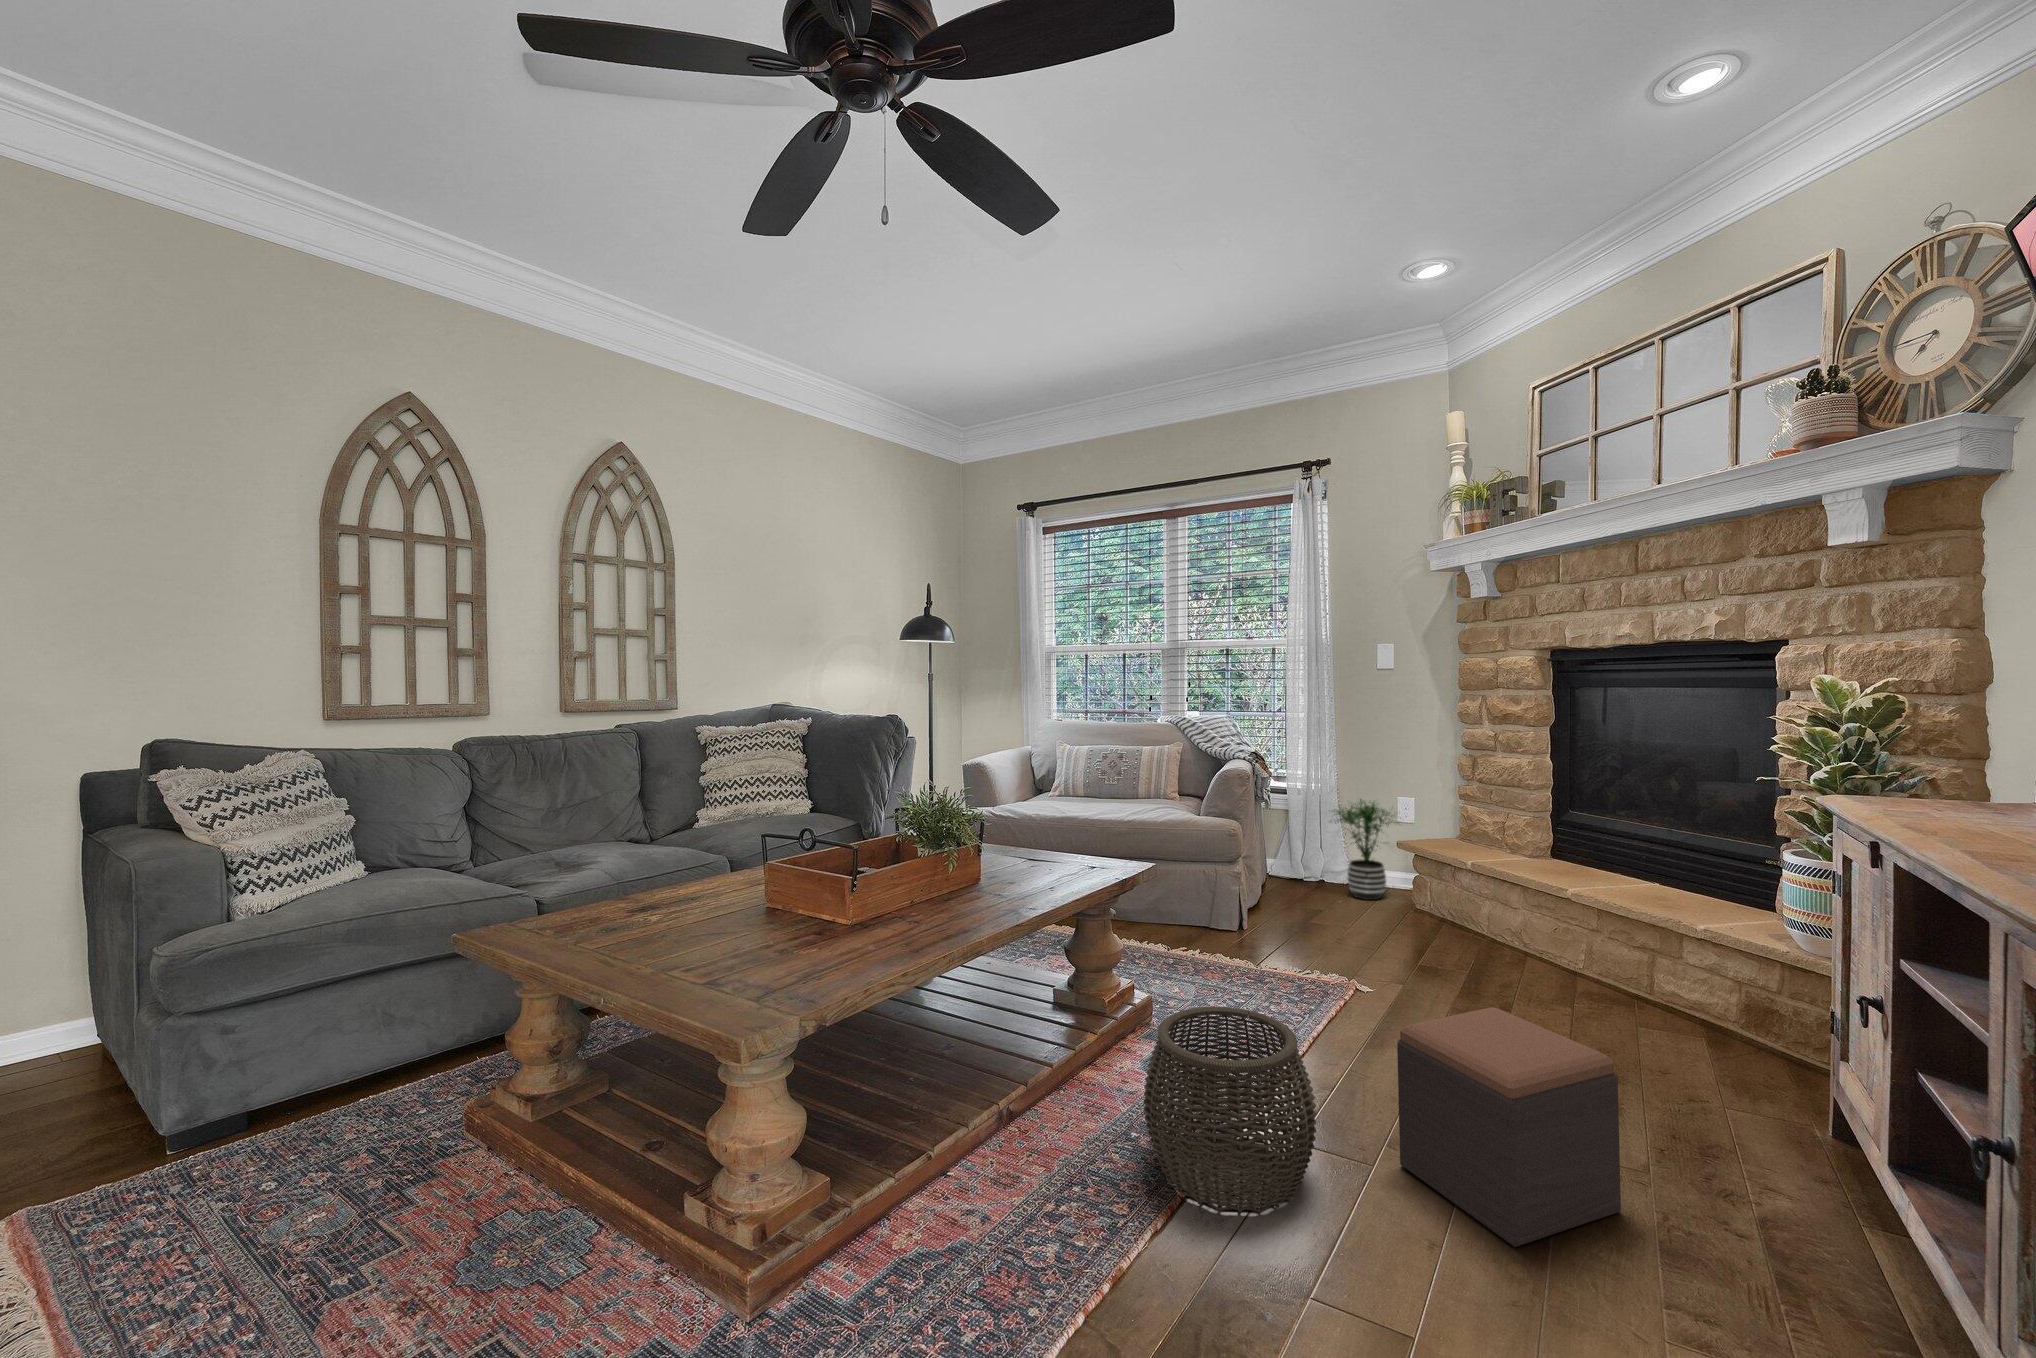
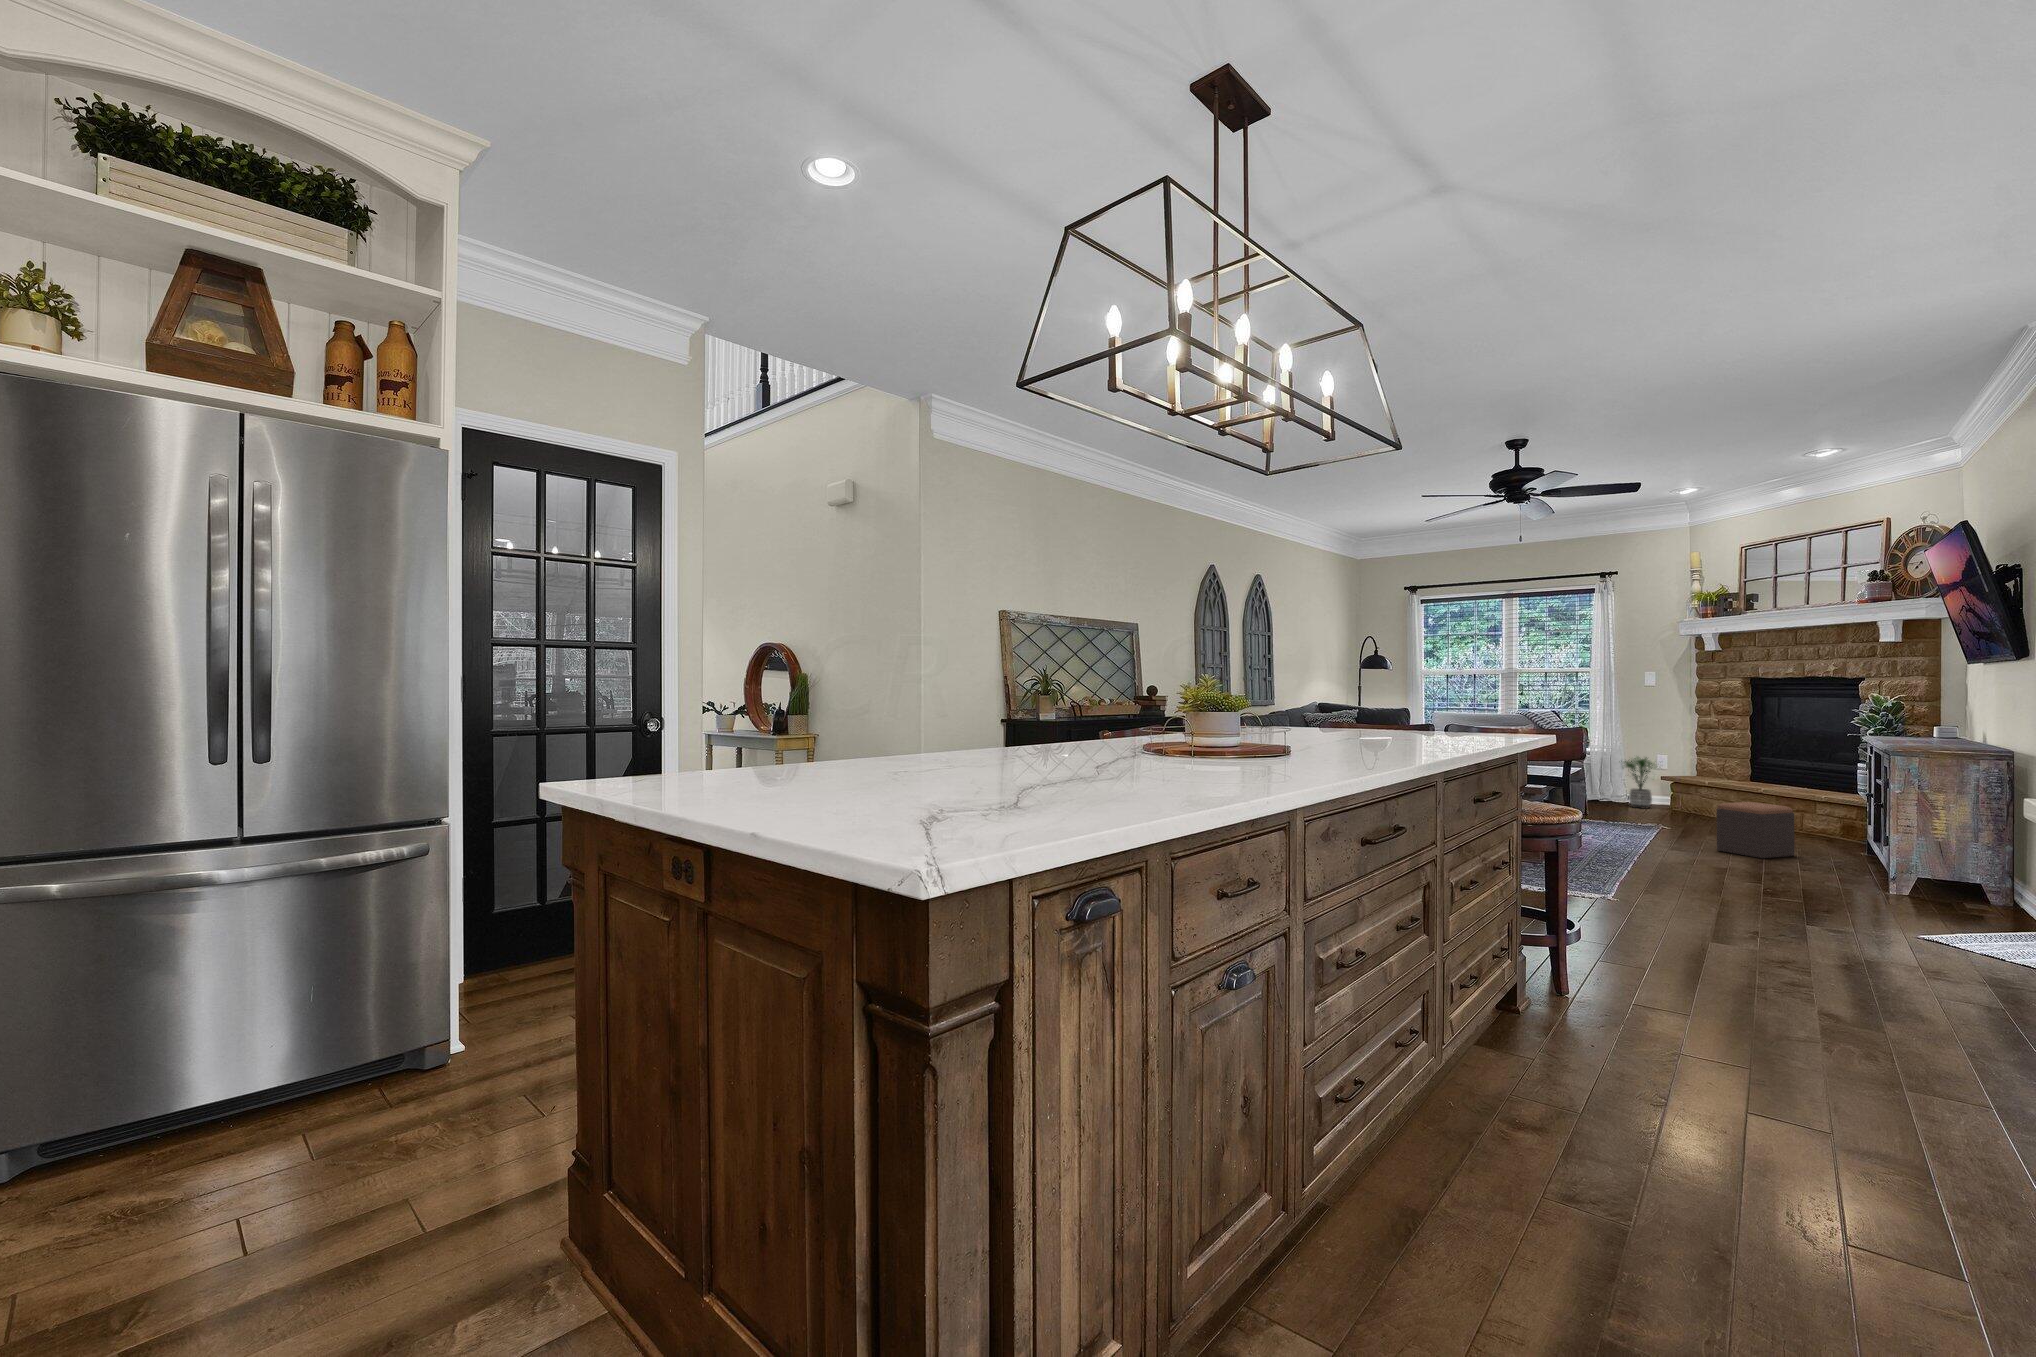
woven basket: present [1143,1006,1316,1214] -> none [1626,801,1693,854]

